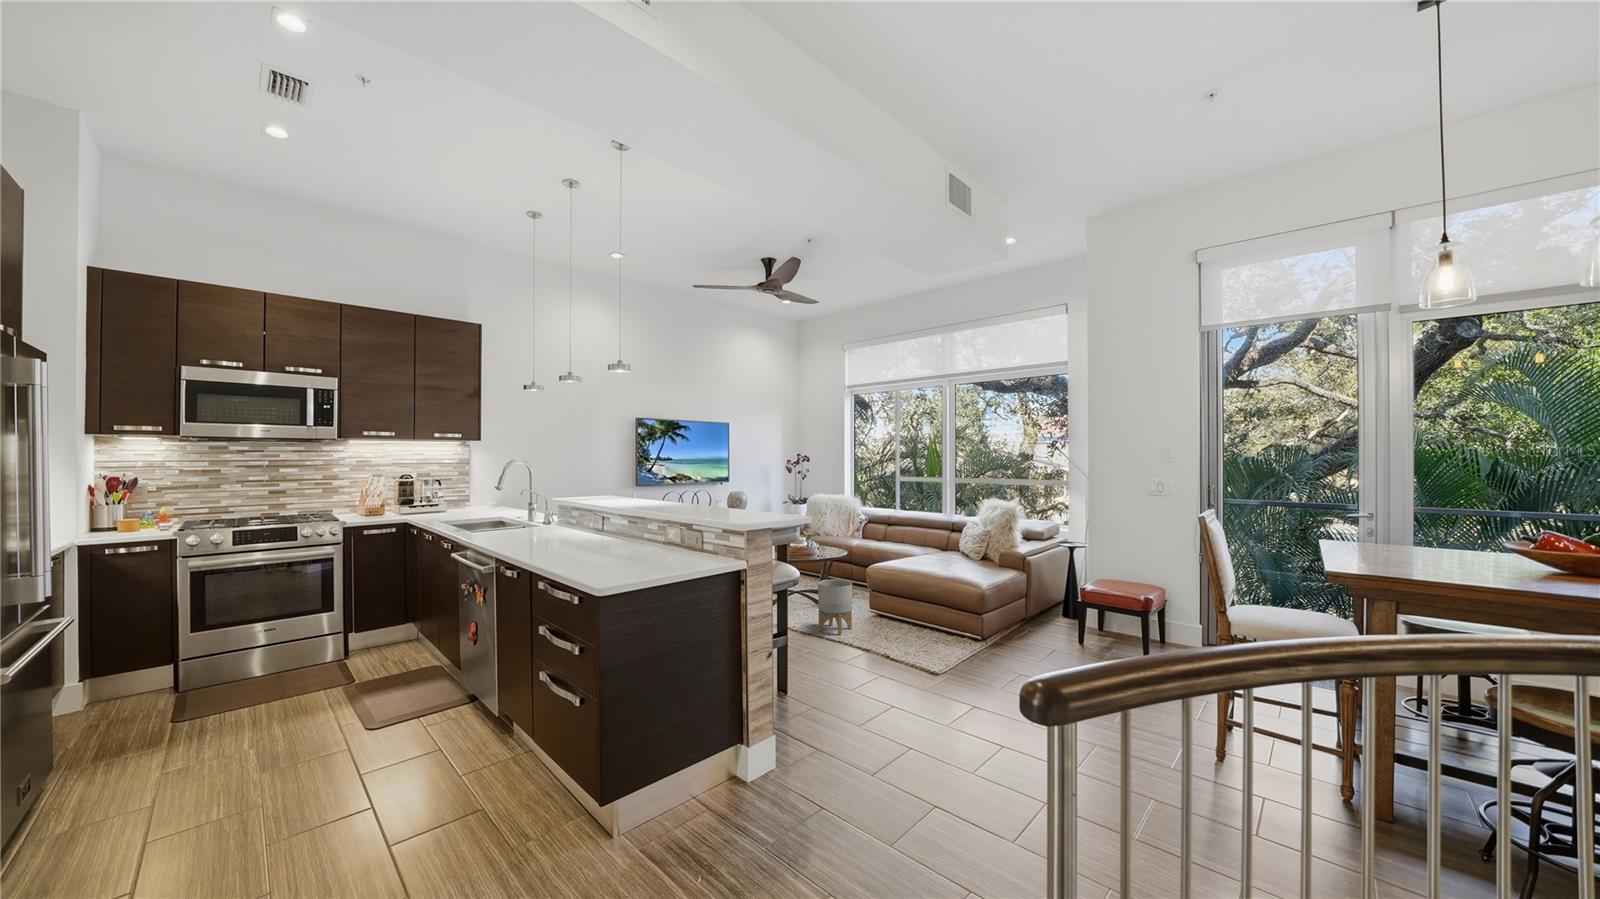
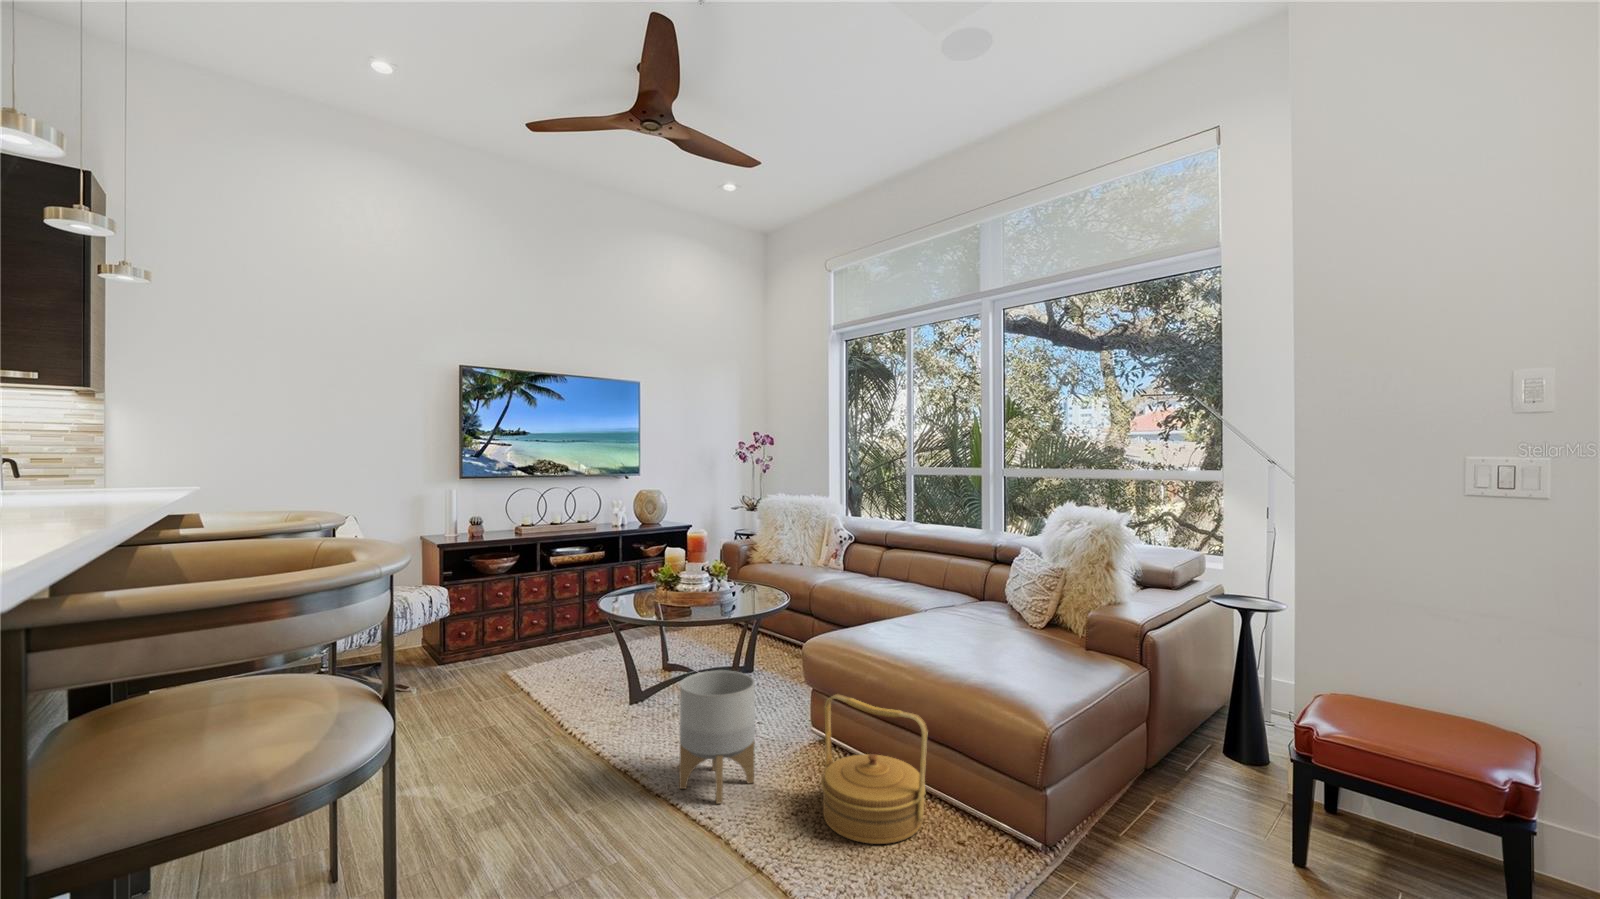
basket: none [885,586,933,643] -> present [821,694,927,844]

